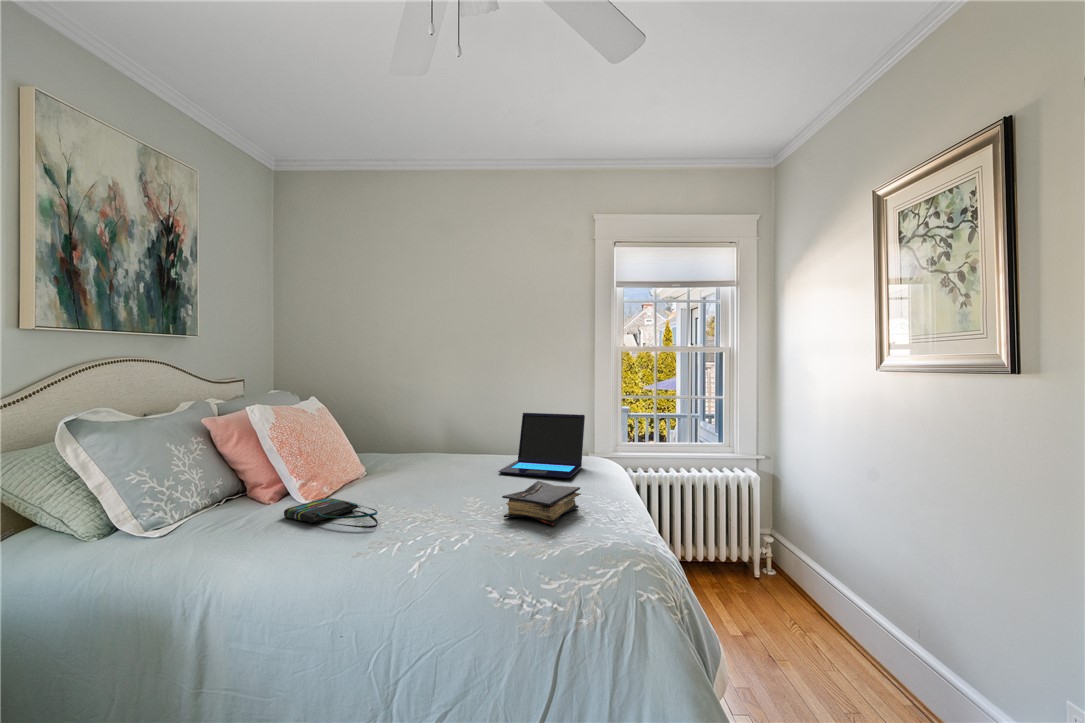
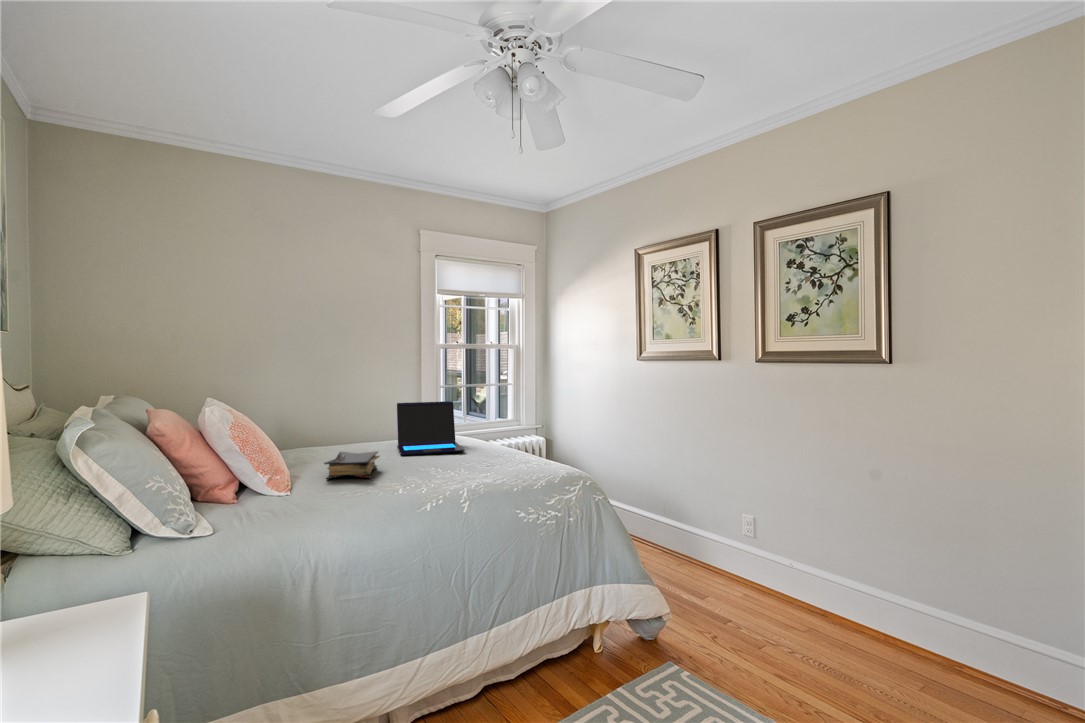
book: present [502,481,581,526] -> present [324,451,379,479]
tote bag: present [284,498,378,528] -> none [287,485,386,506]

